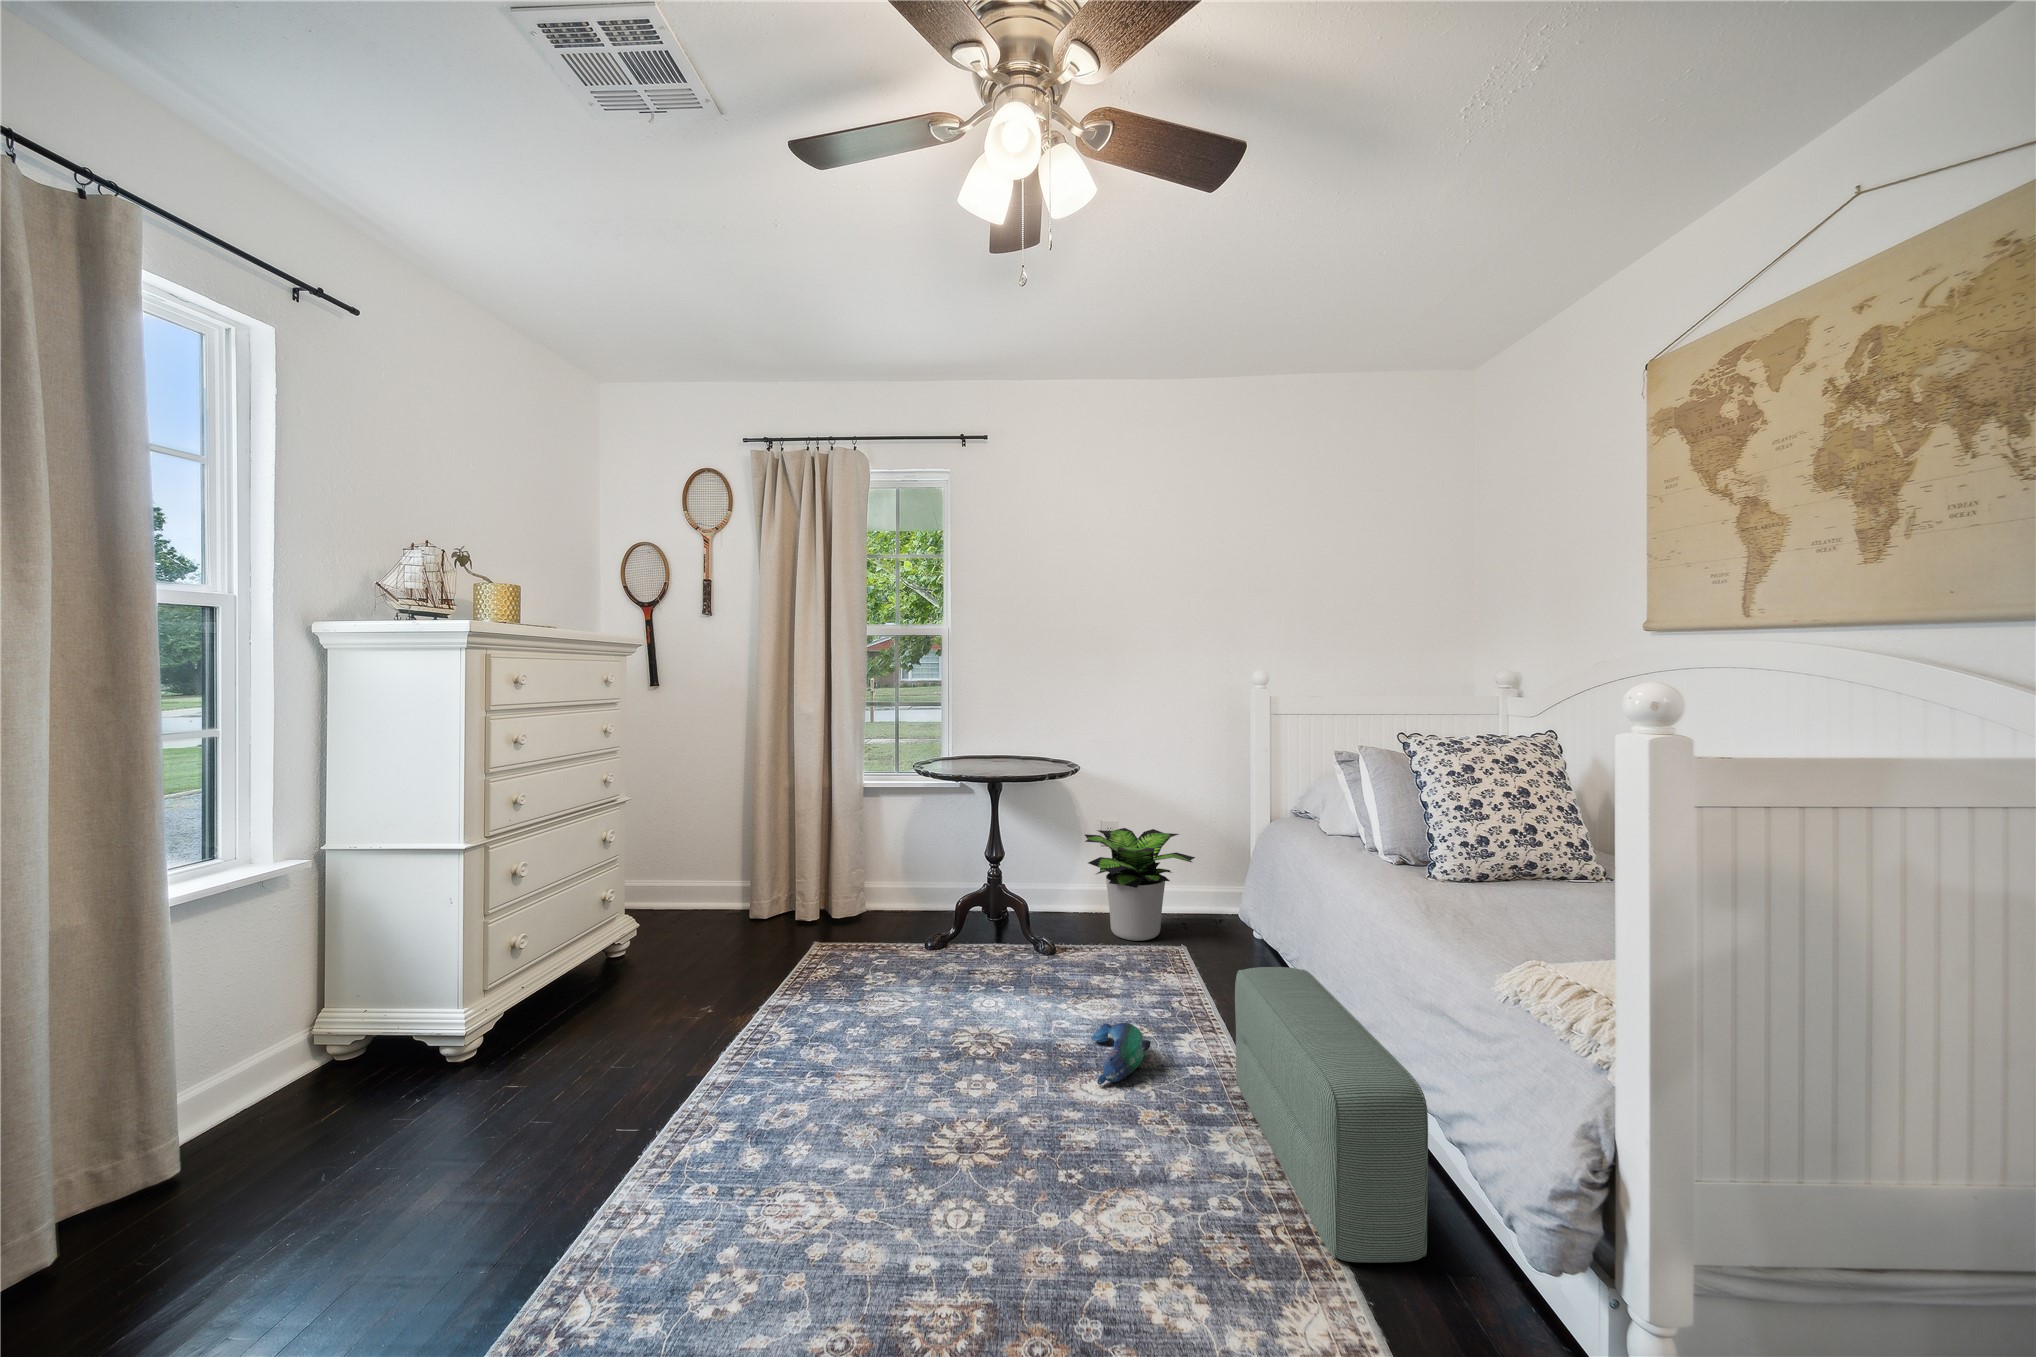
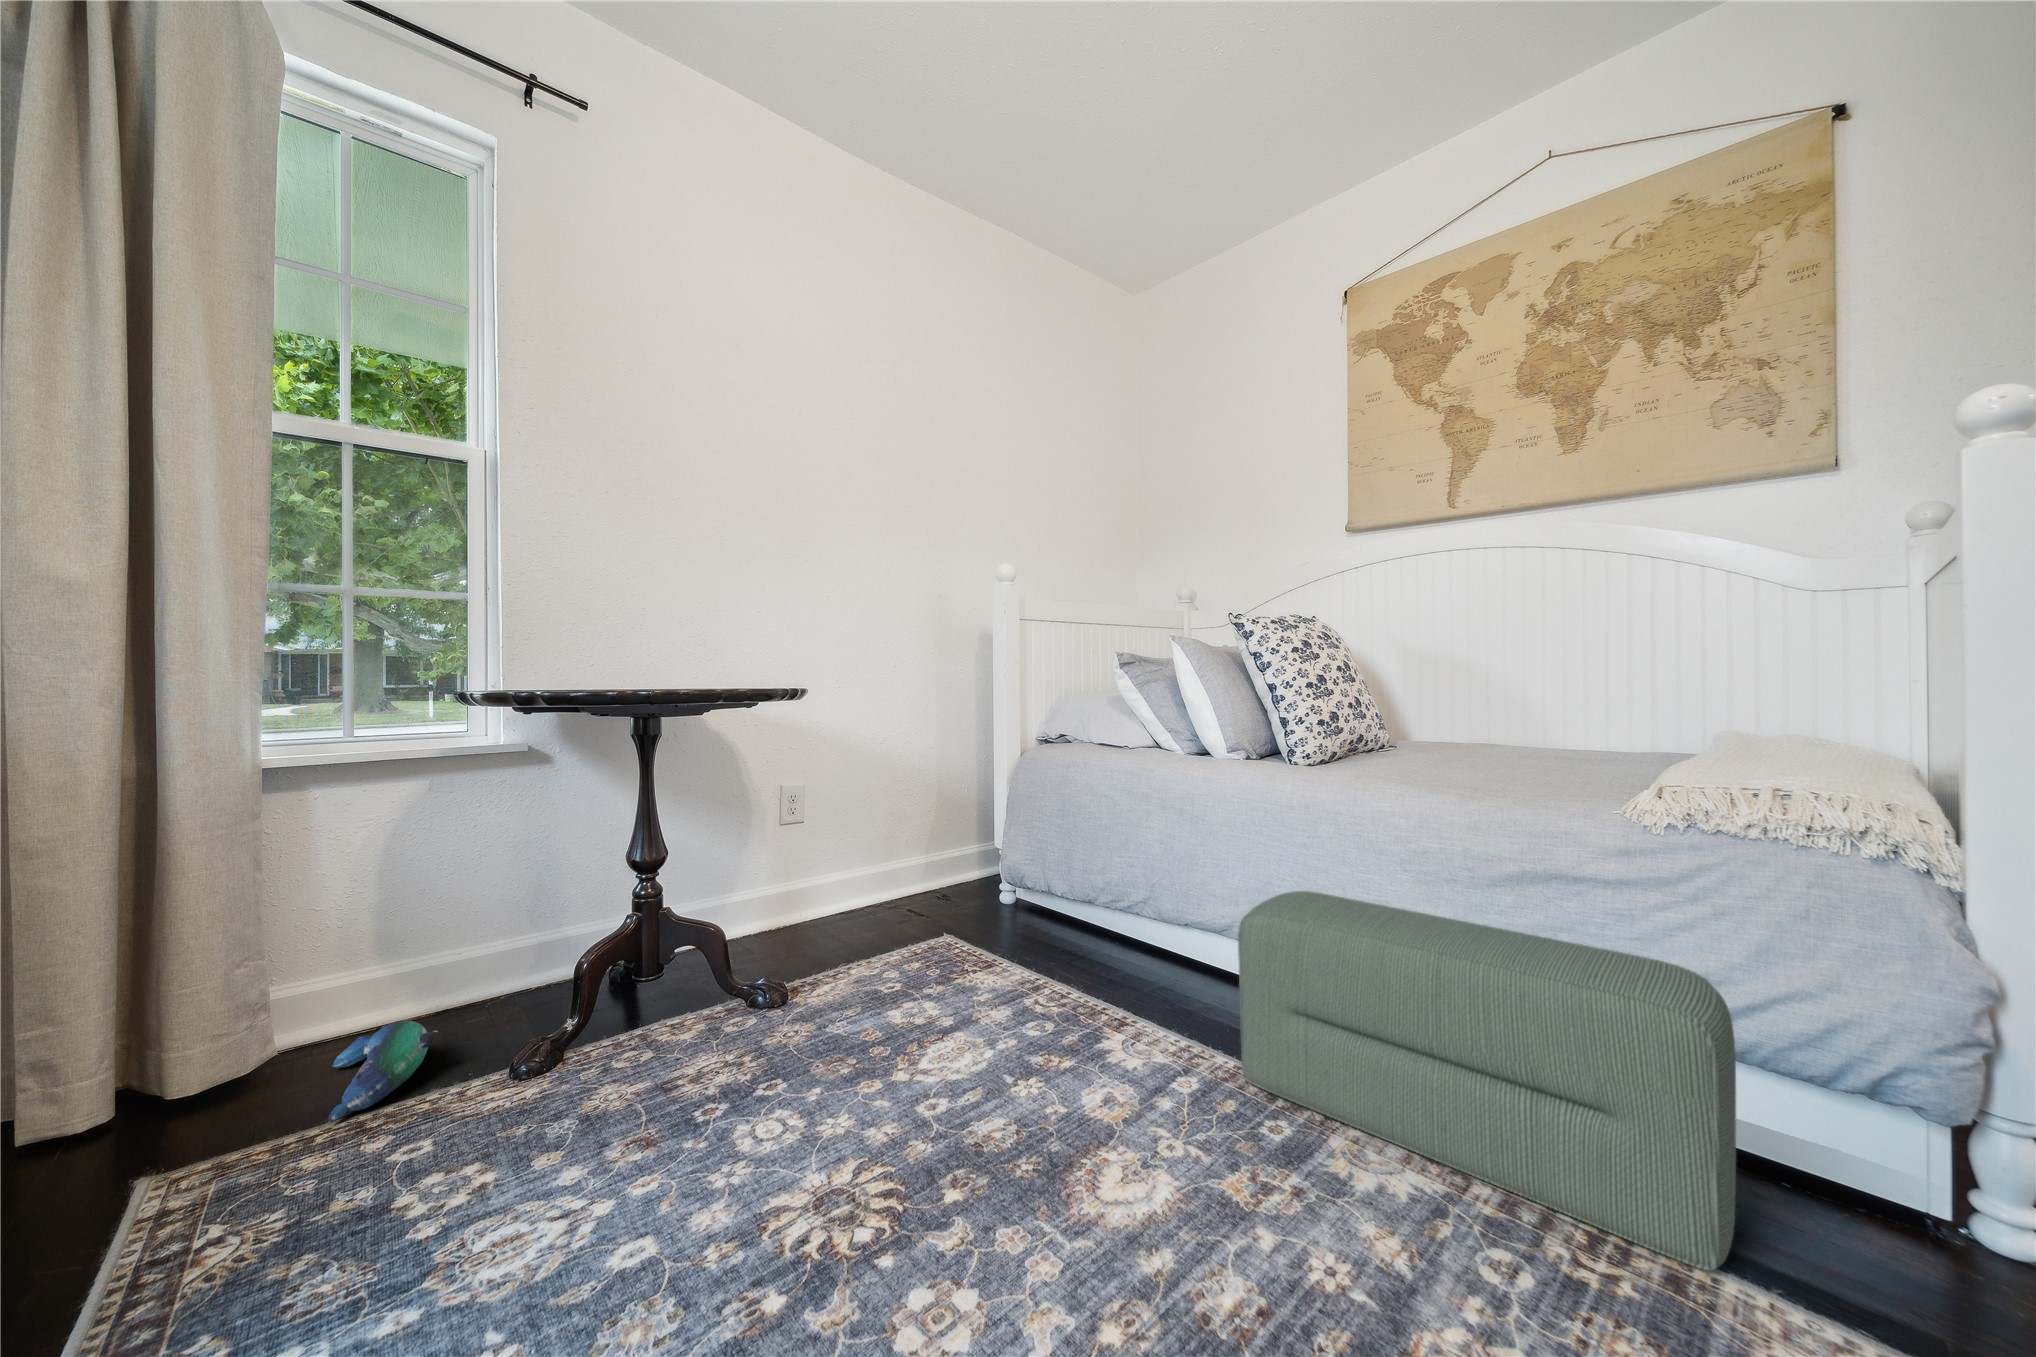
potted plant: present [1085,828,1195,941] -> none [767,788,937,948]
plush toy: present [1092,1023,1151,1085] -> present [329,1020,437,1122]

